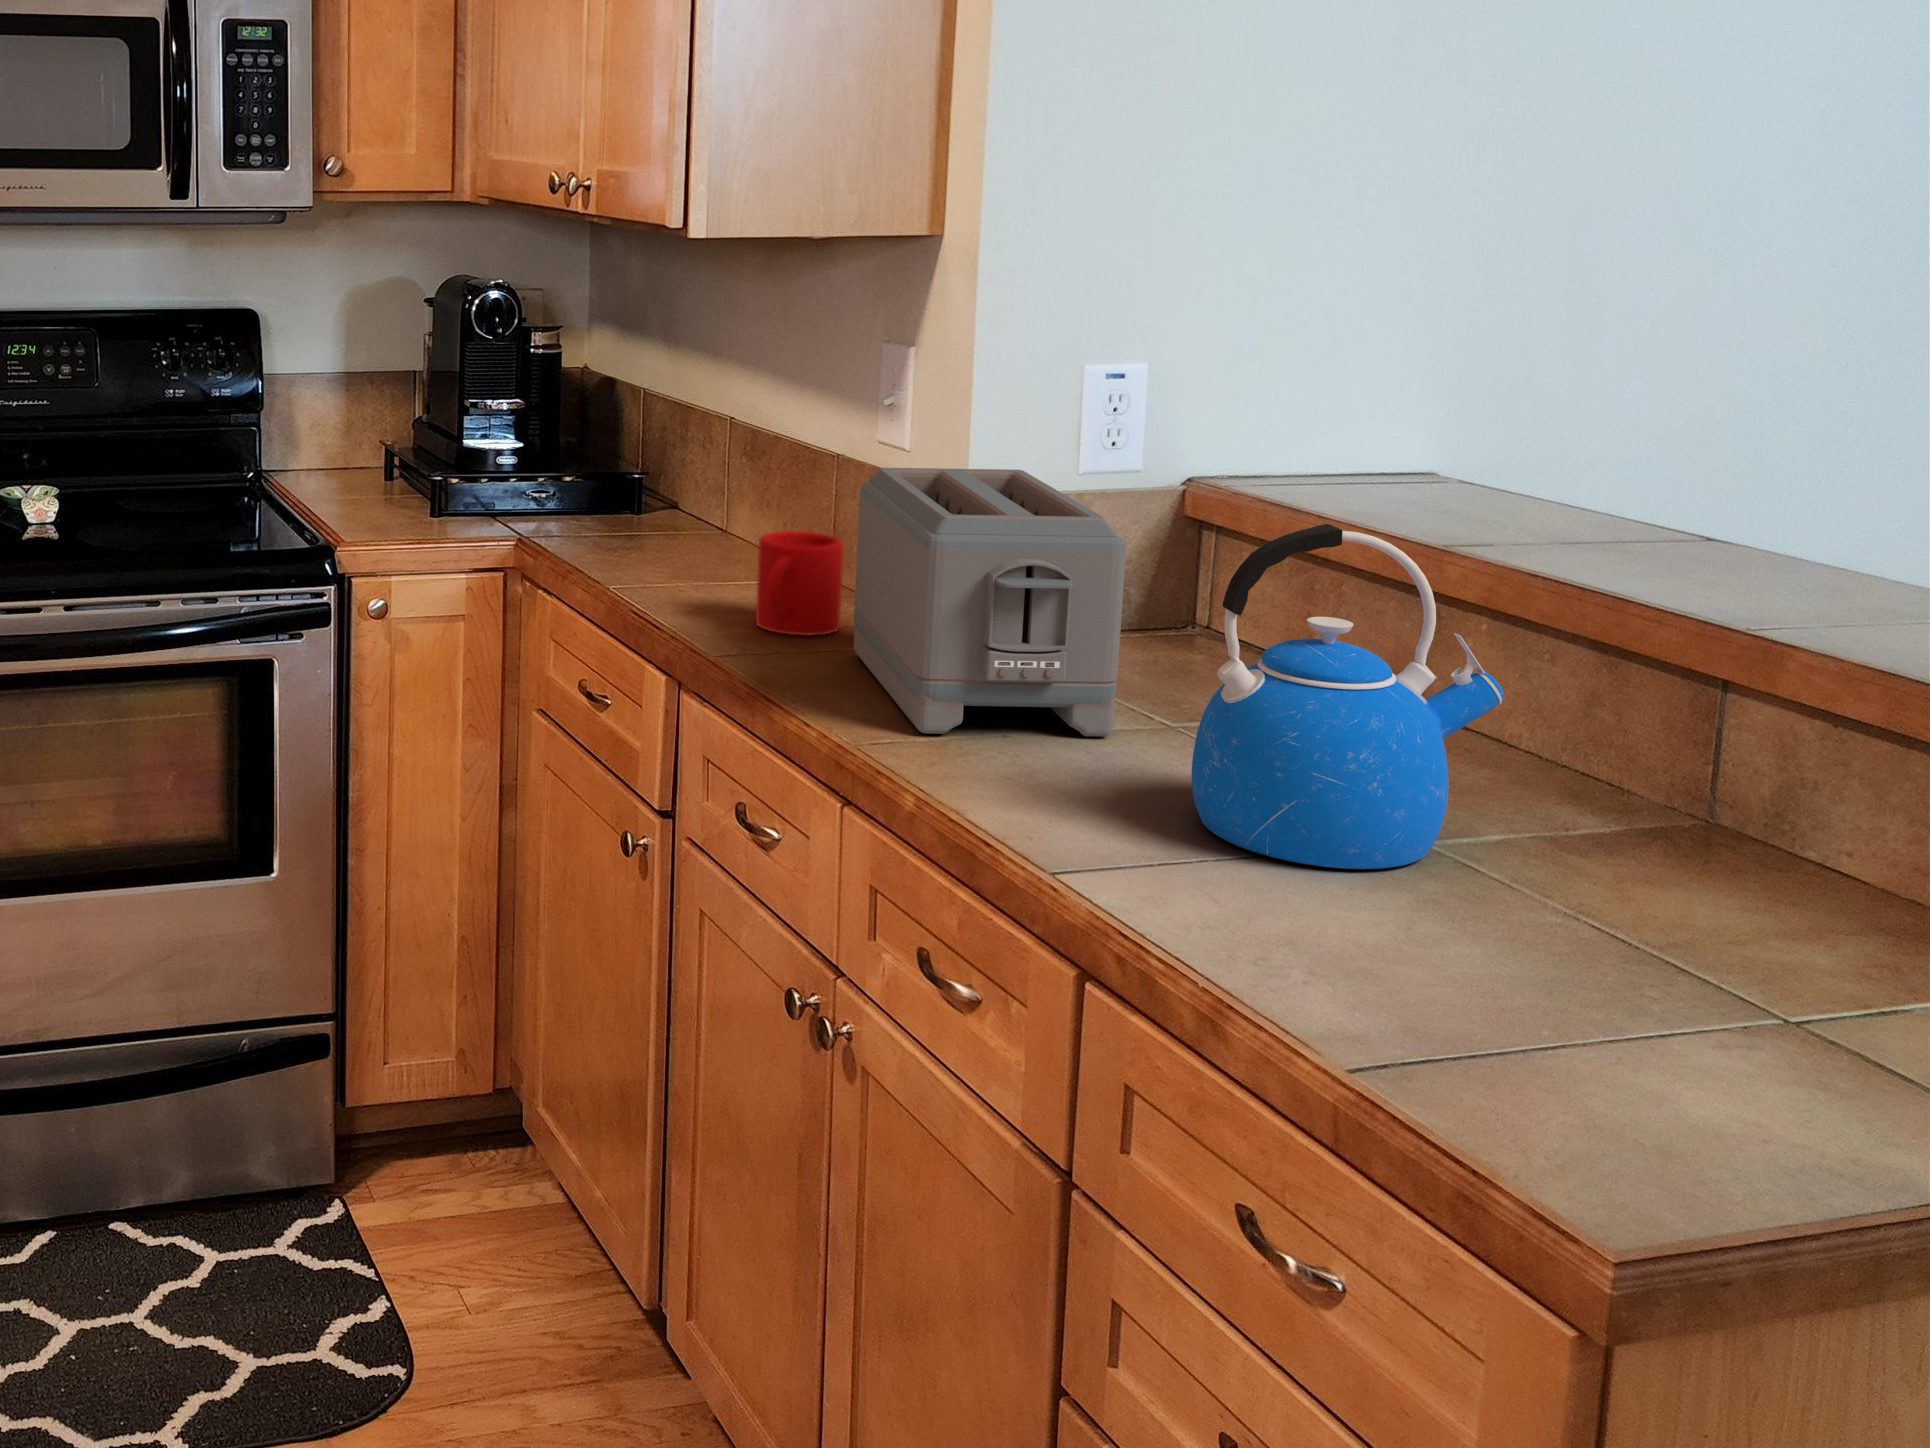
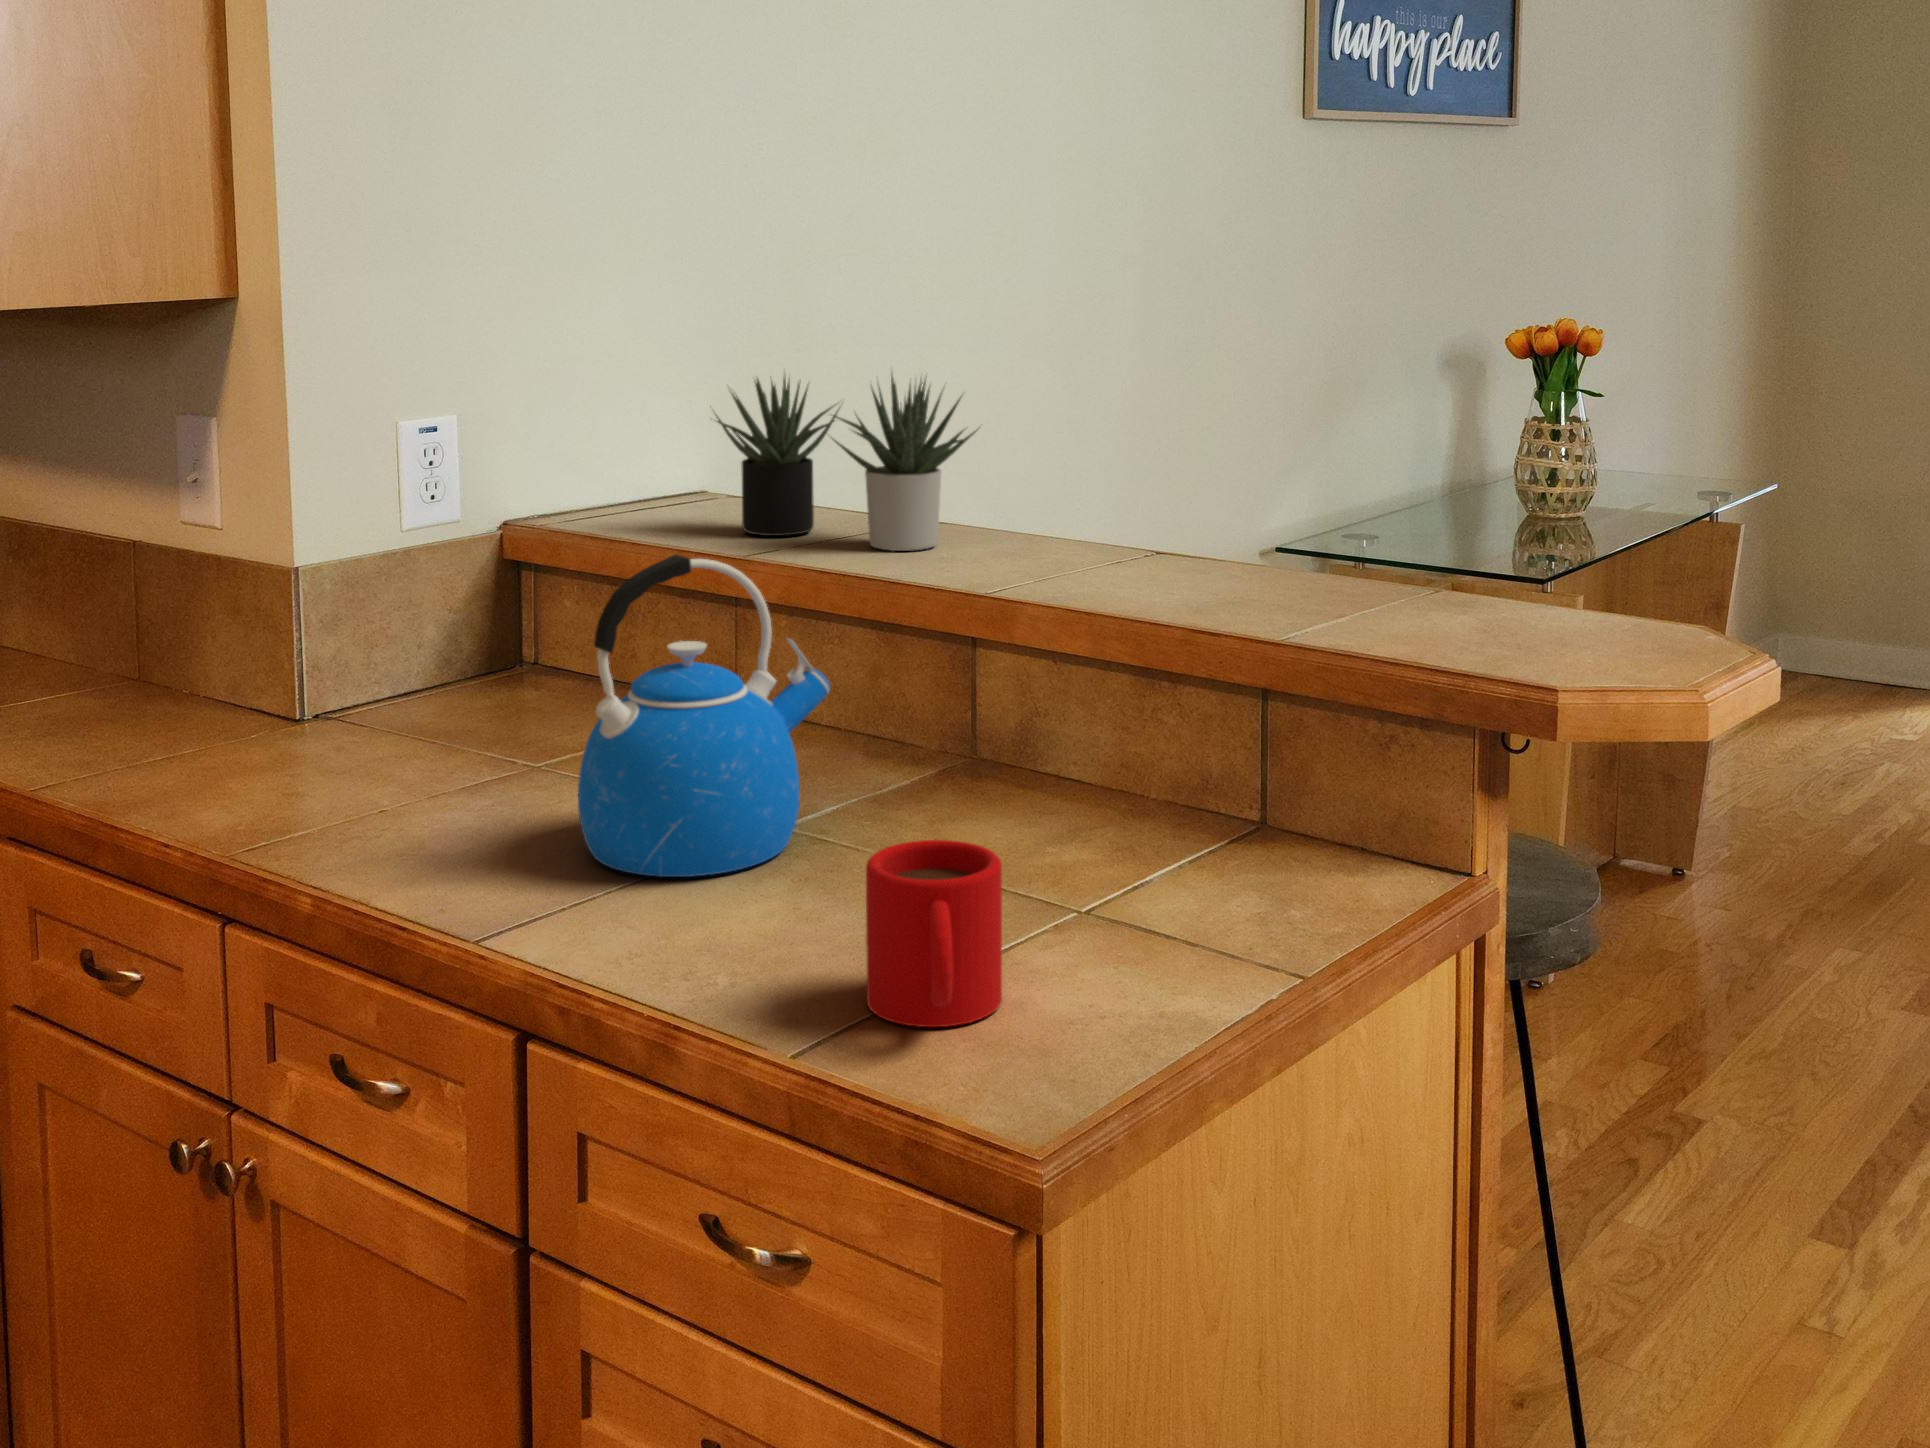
succulent plant: none [1427,342,1779,565] -> present [716,375,977,551]
toaster: present [854,468,1126,736] -> none [181,536,484,828]
mug: present [756,531,843,636] -> present [866,840,1002,1027]

